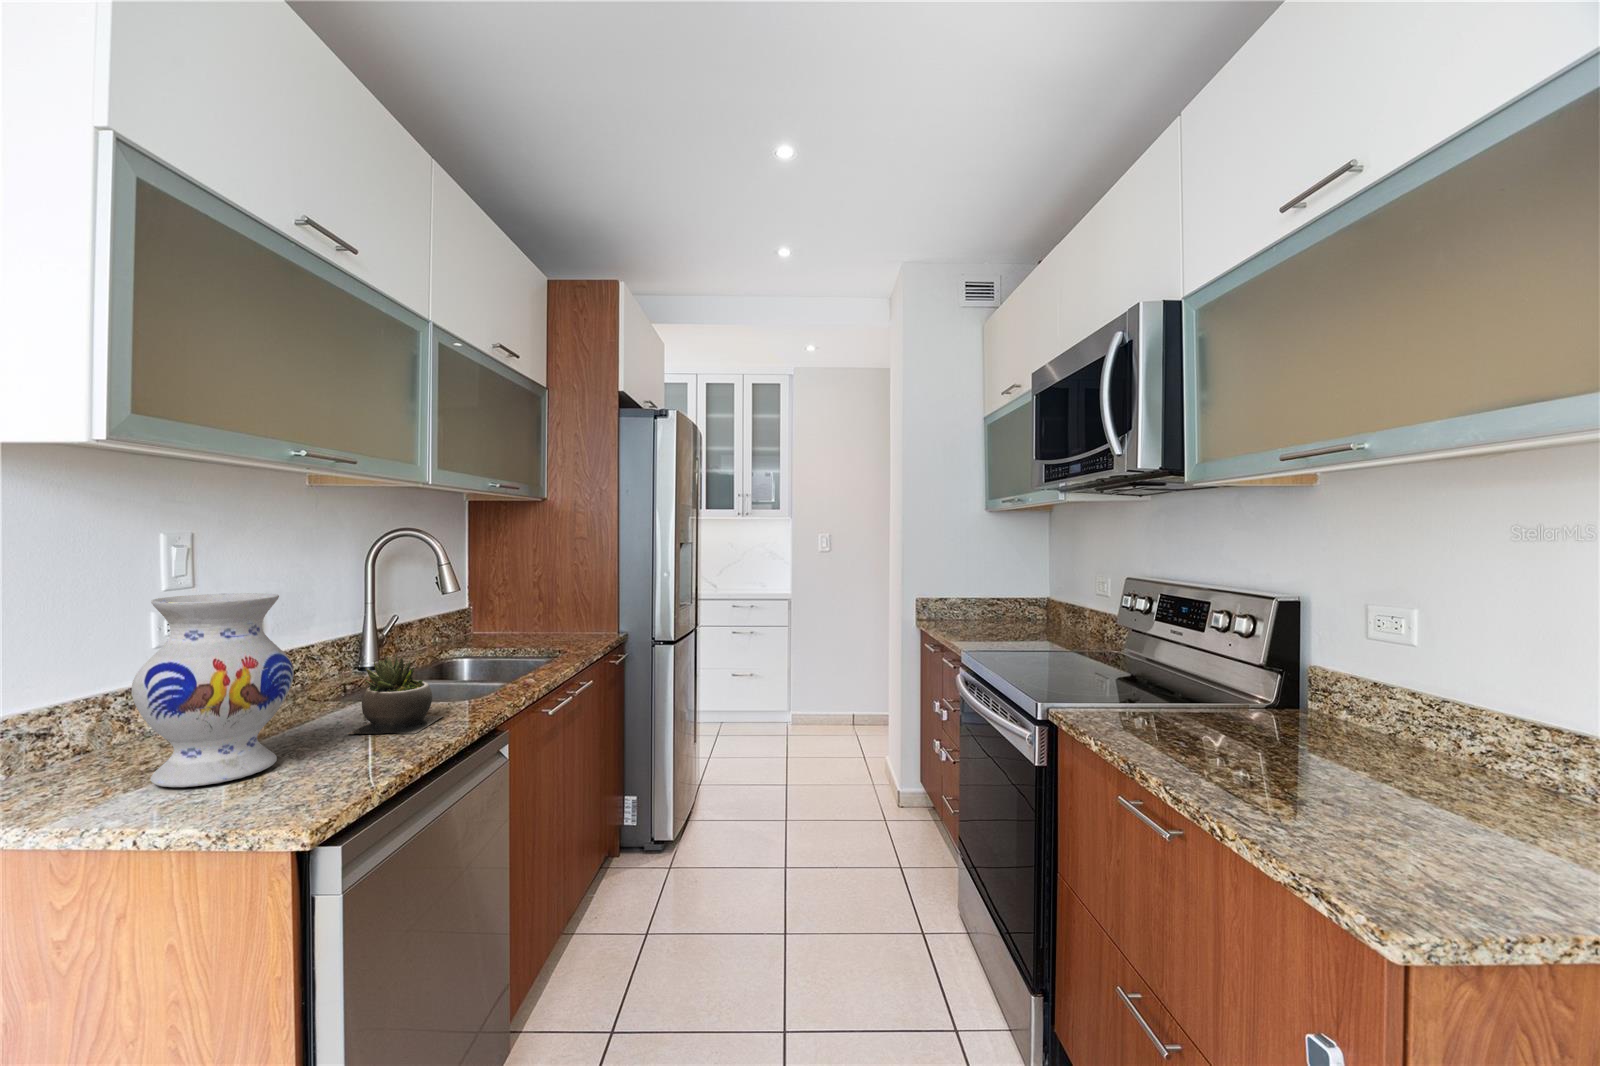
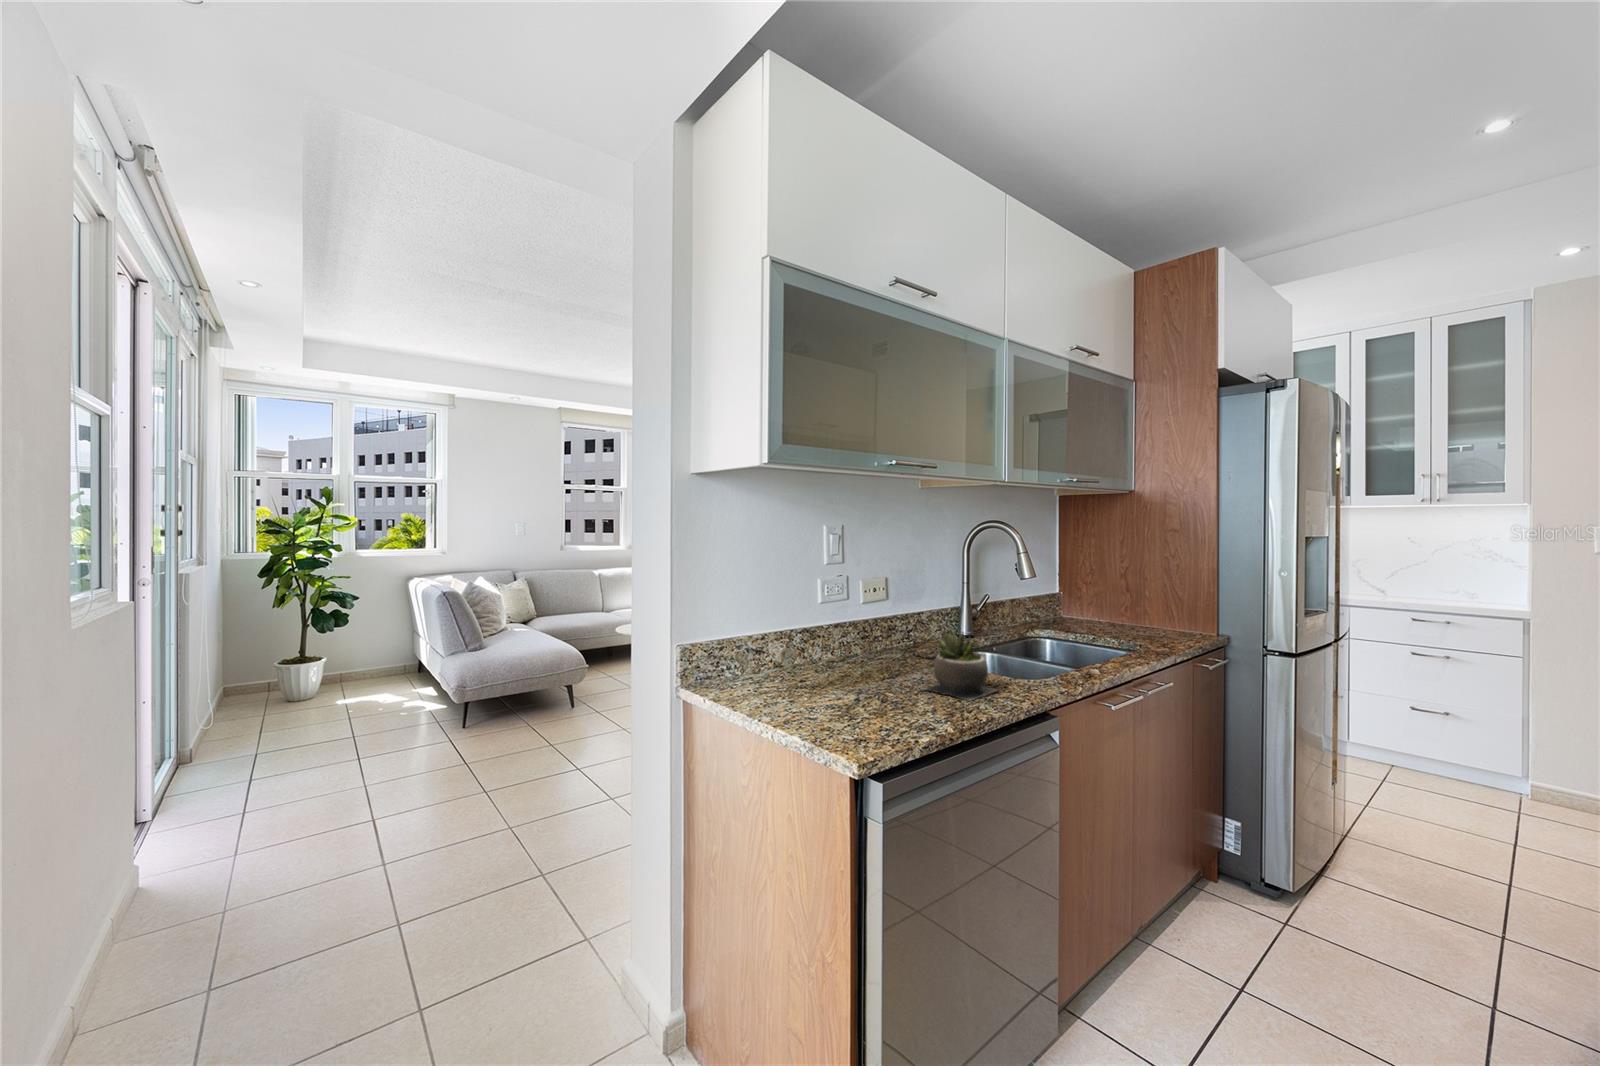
vase: present [132,593,294,787] -> none [789,569,878,707]

